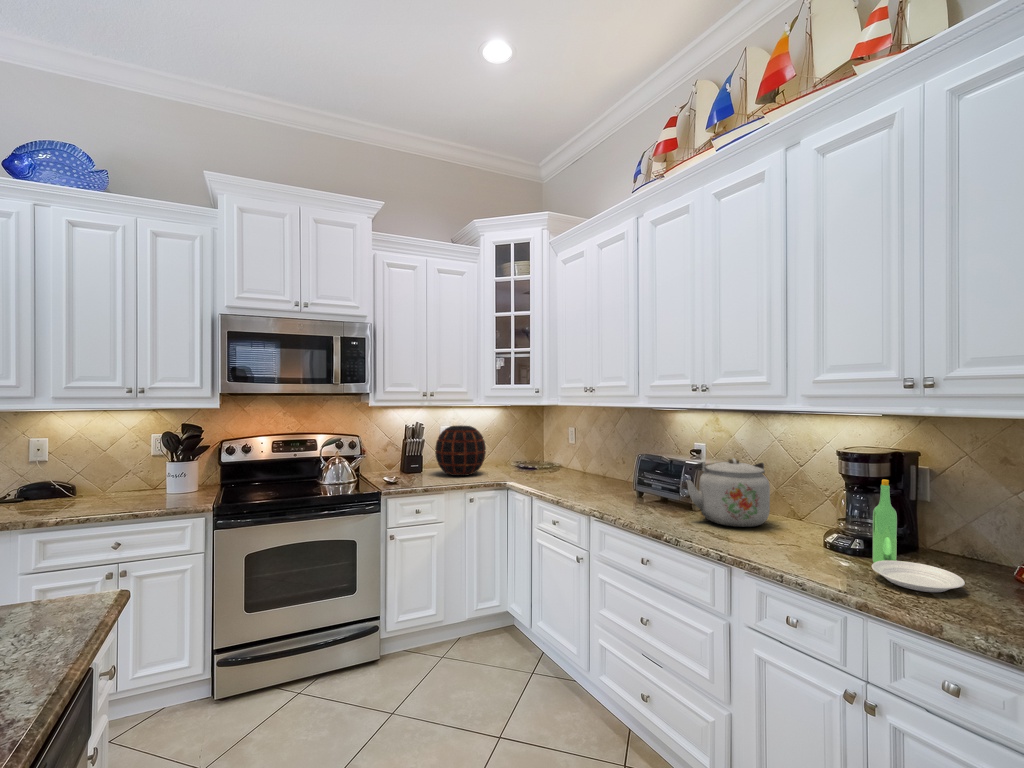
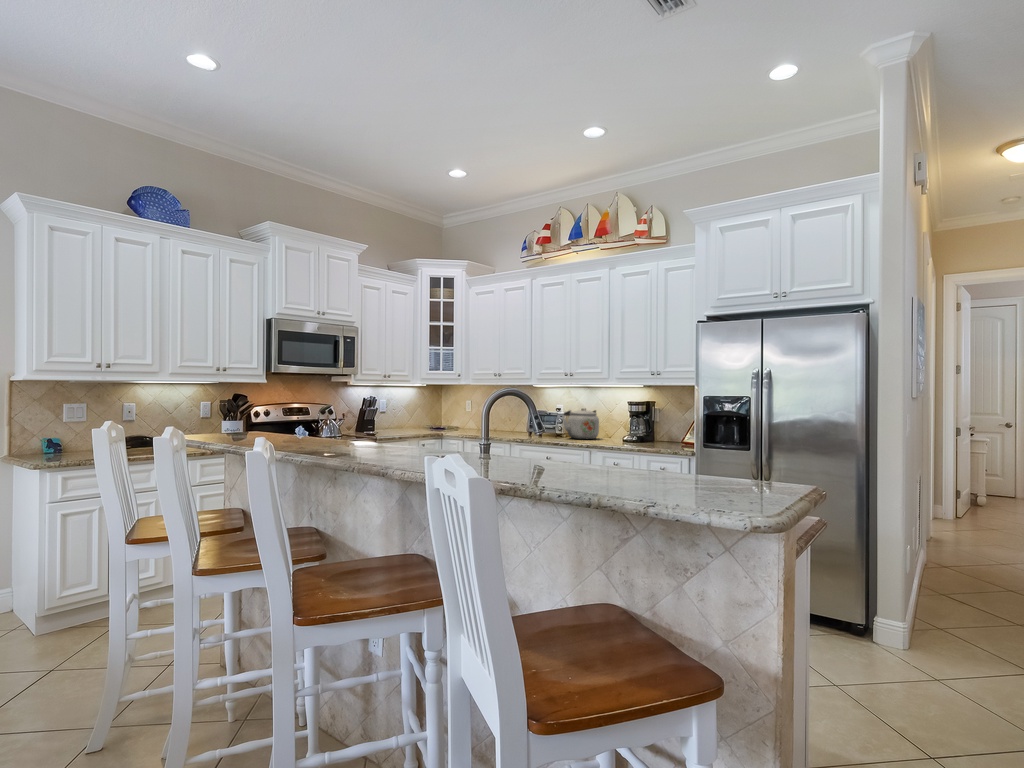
decorative vase: present [435,426,486,476] -> none [387,398,422,431]
plate: present [872,479,965,592] -> none [640,411,667,447]

